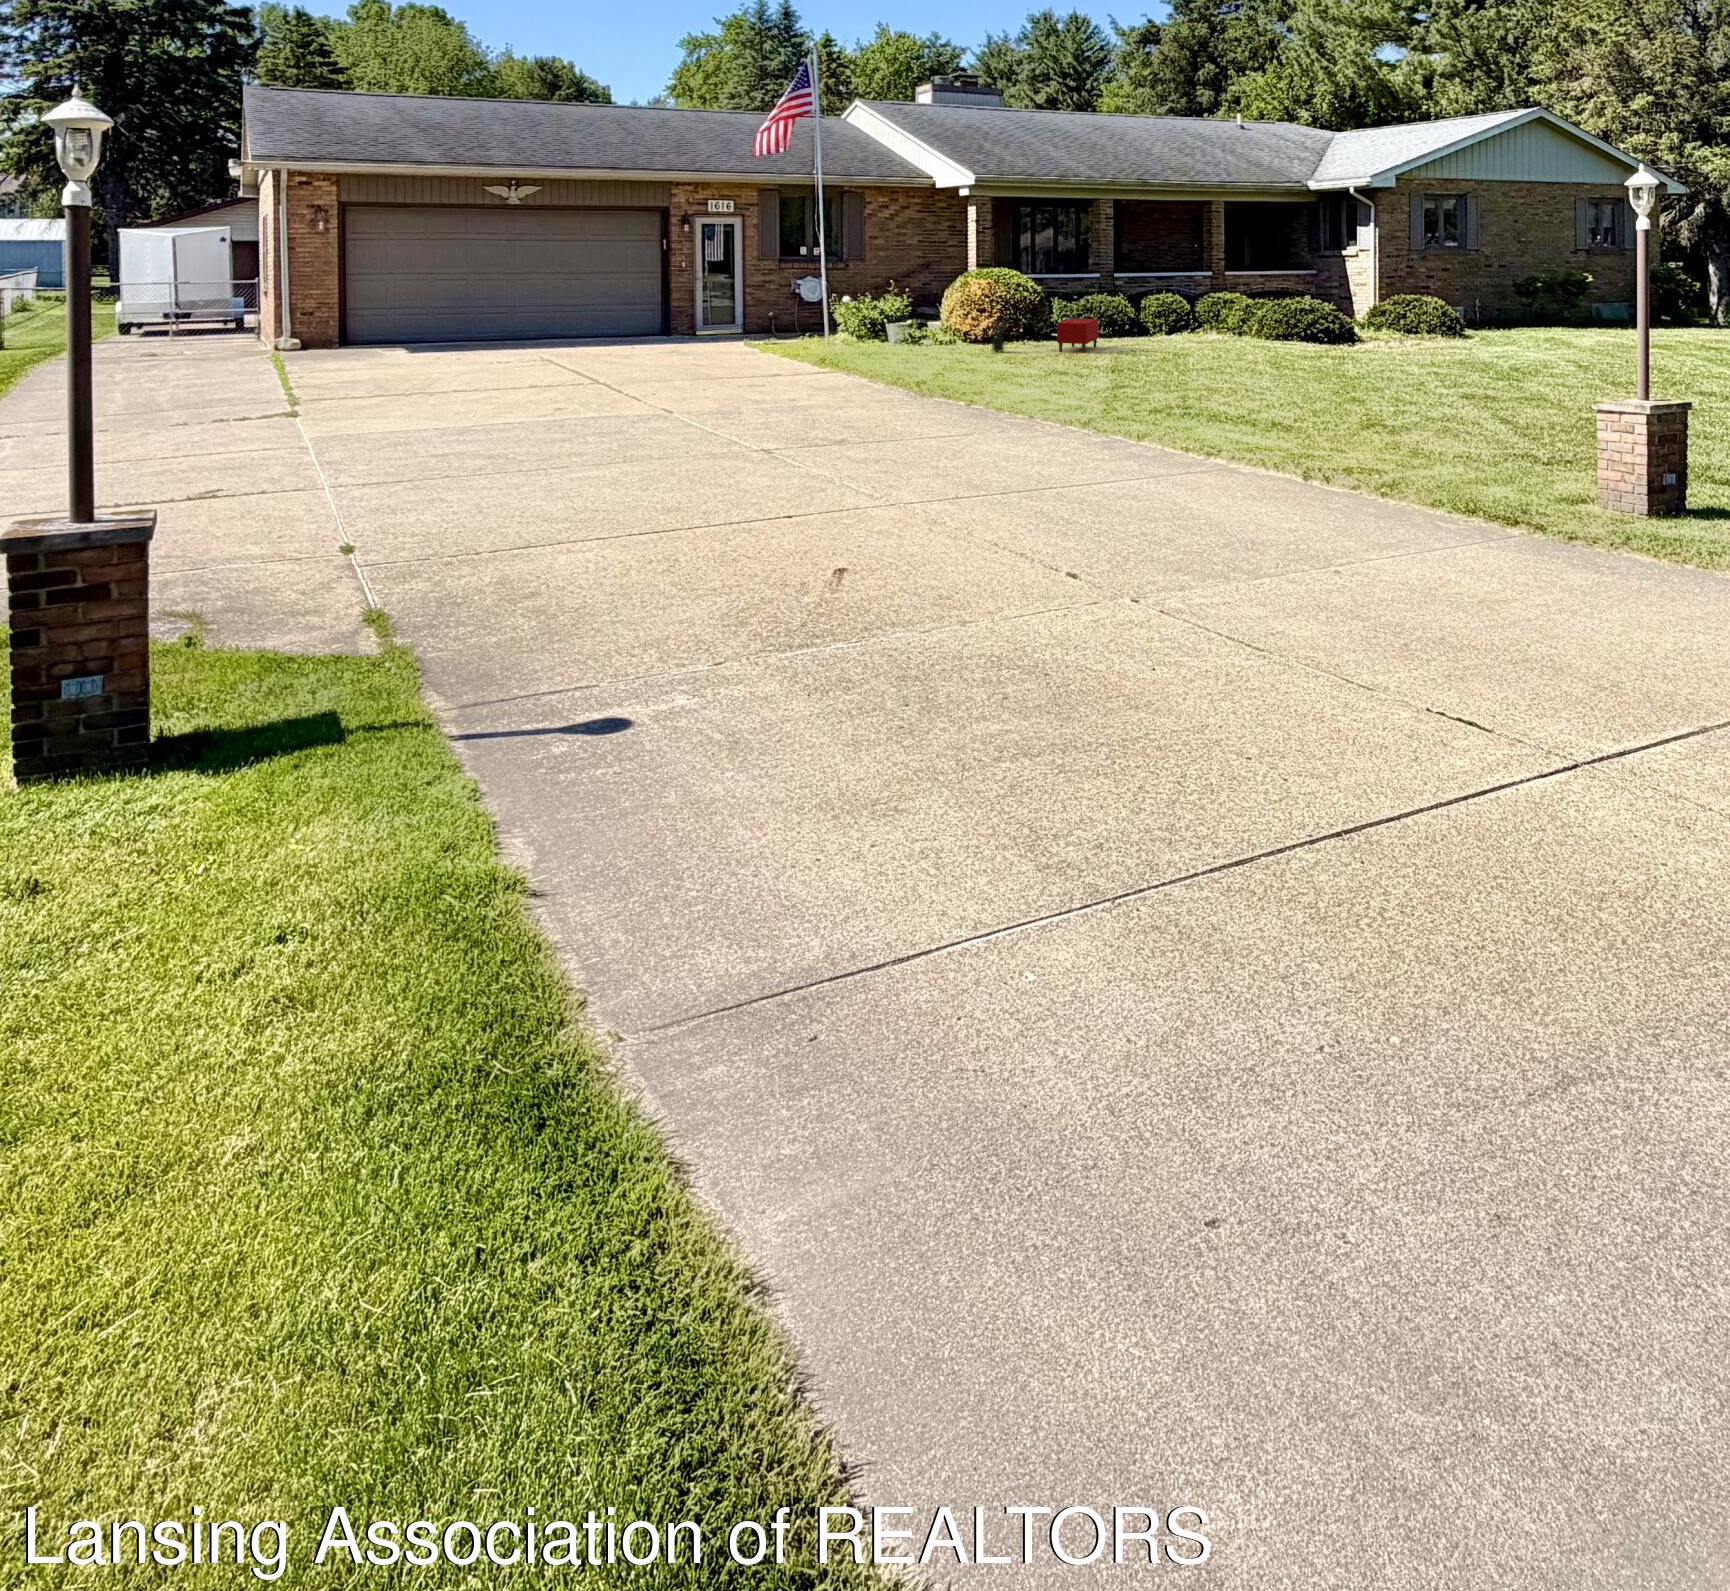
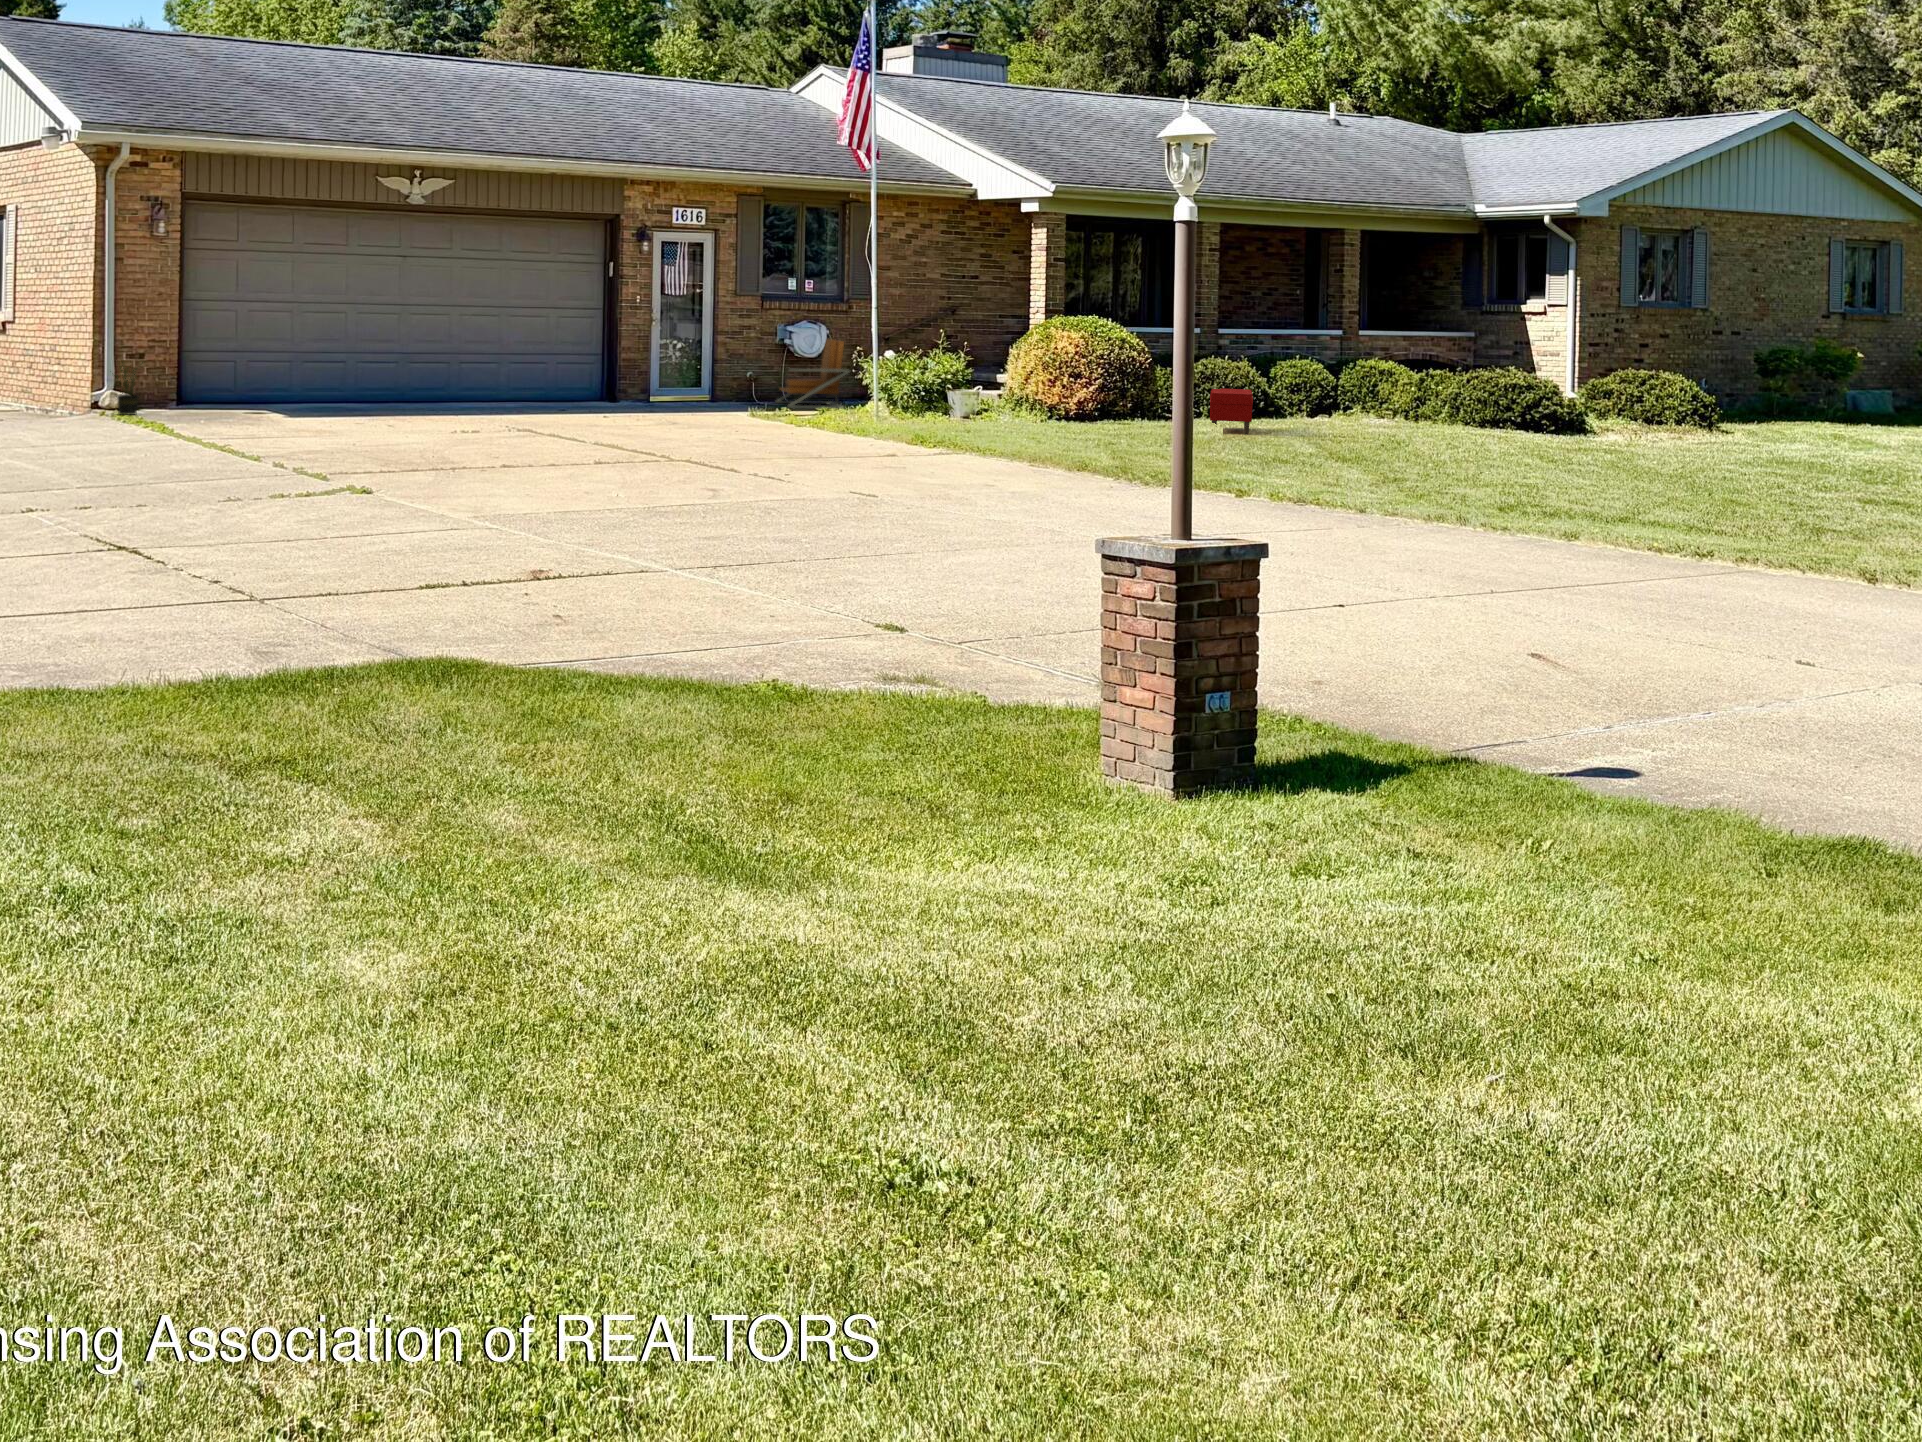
lounge chair: none [797,286,841,335] -> present [776,338,849,409]
potted plant: present [992,317,1005,352] -> present [114,362,143,415]

